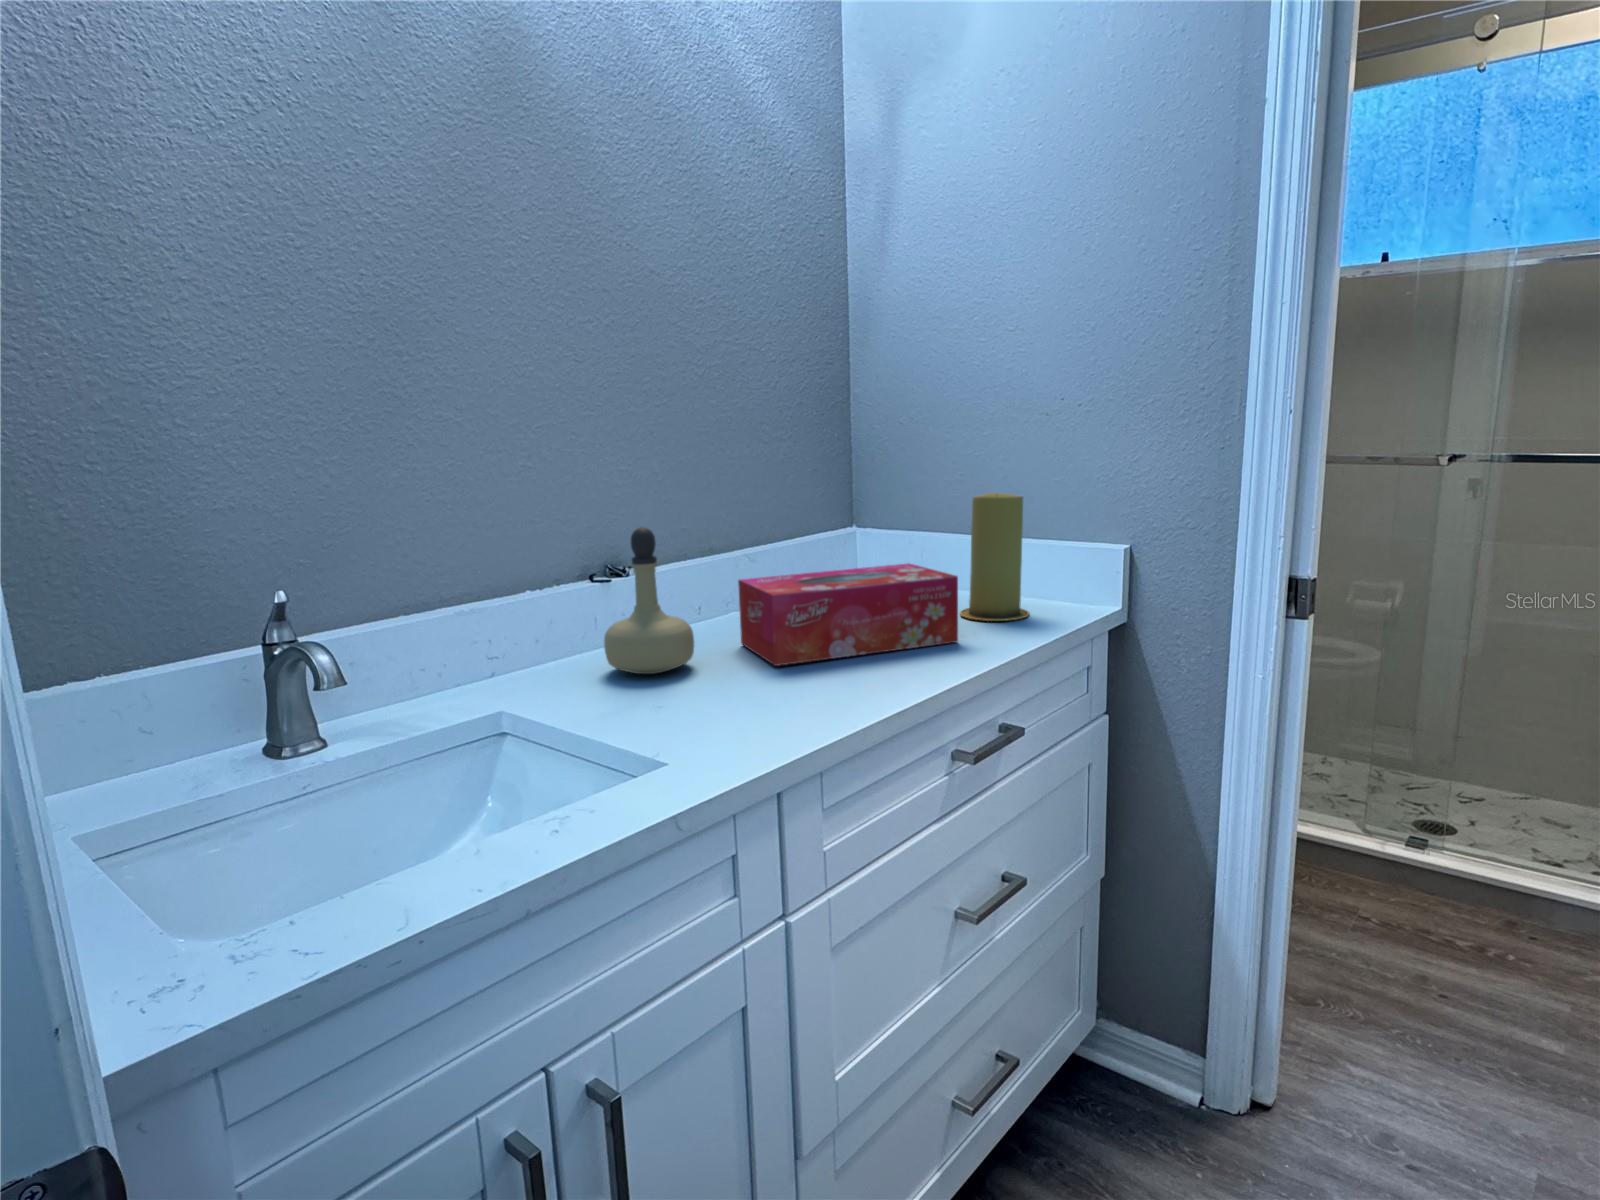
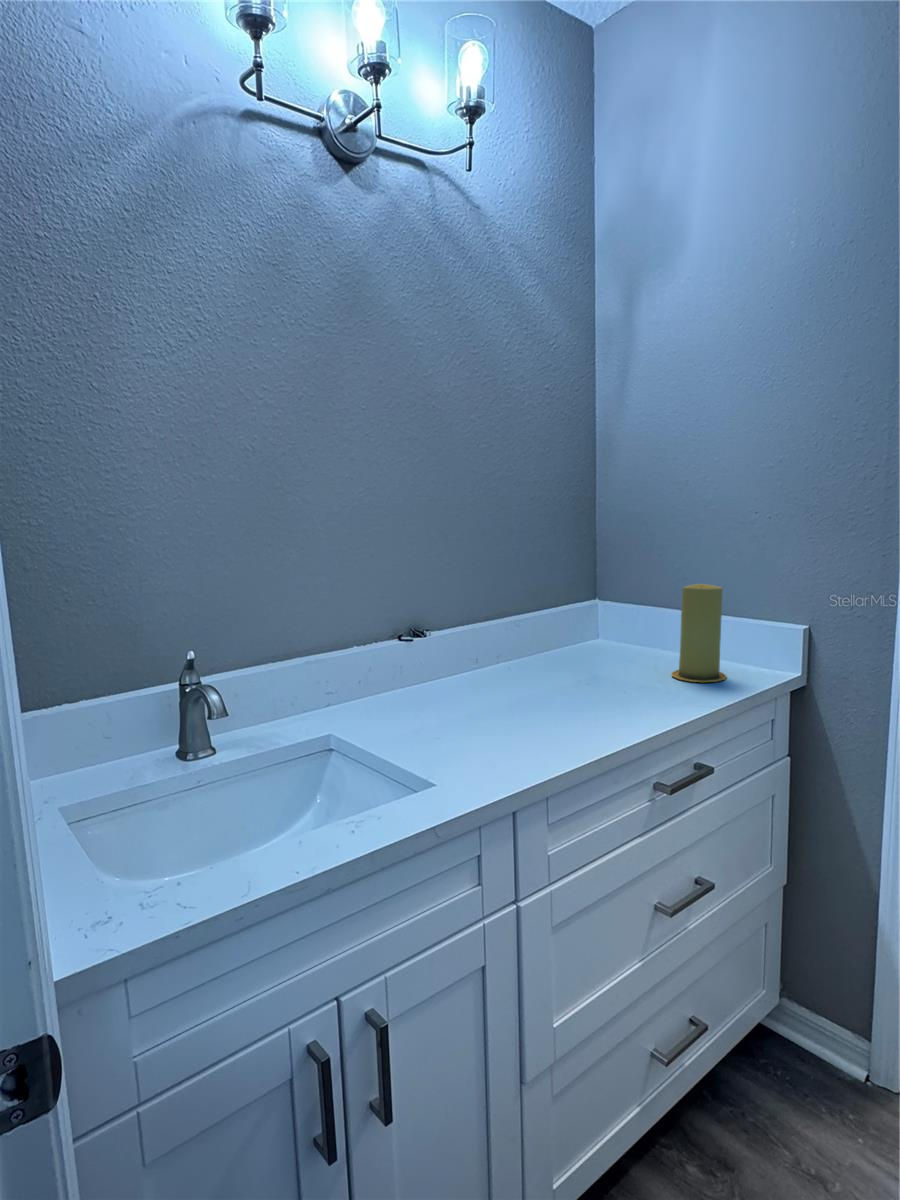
perfume bottle: present [604,527,694,674] -> none [405,608,468,712]
tissue box: present [738,563,958,666] -> none [502,636,666,711]

